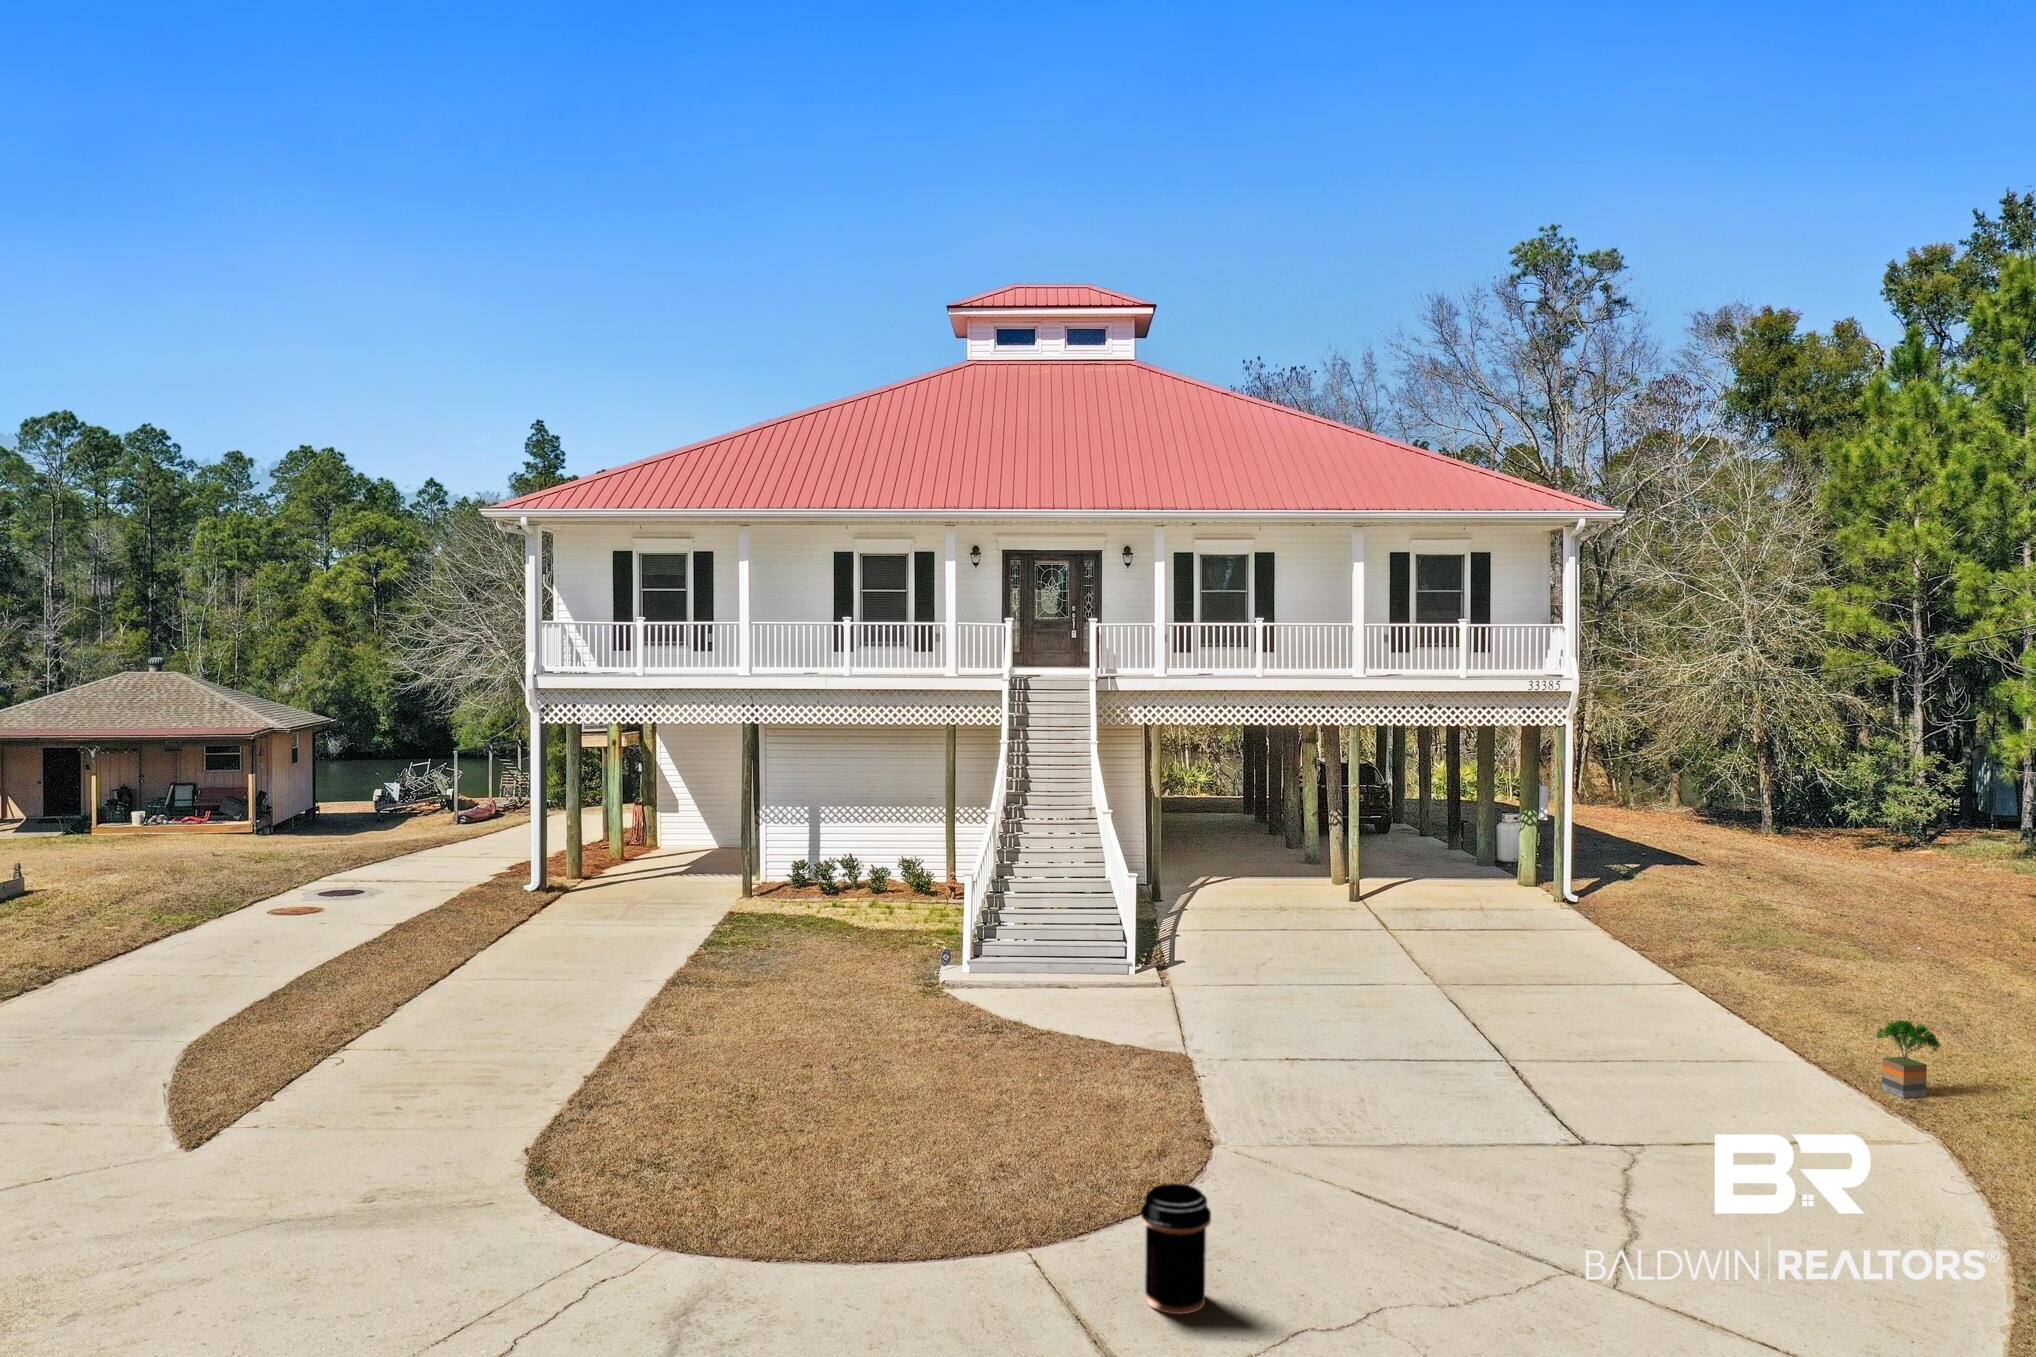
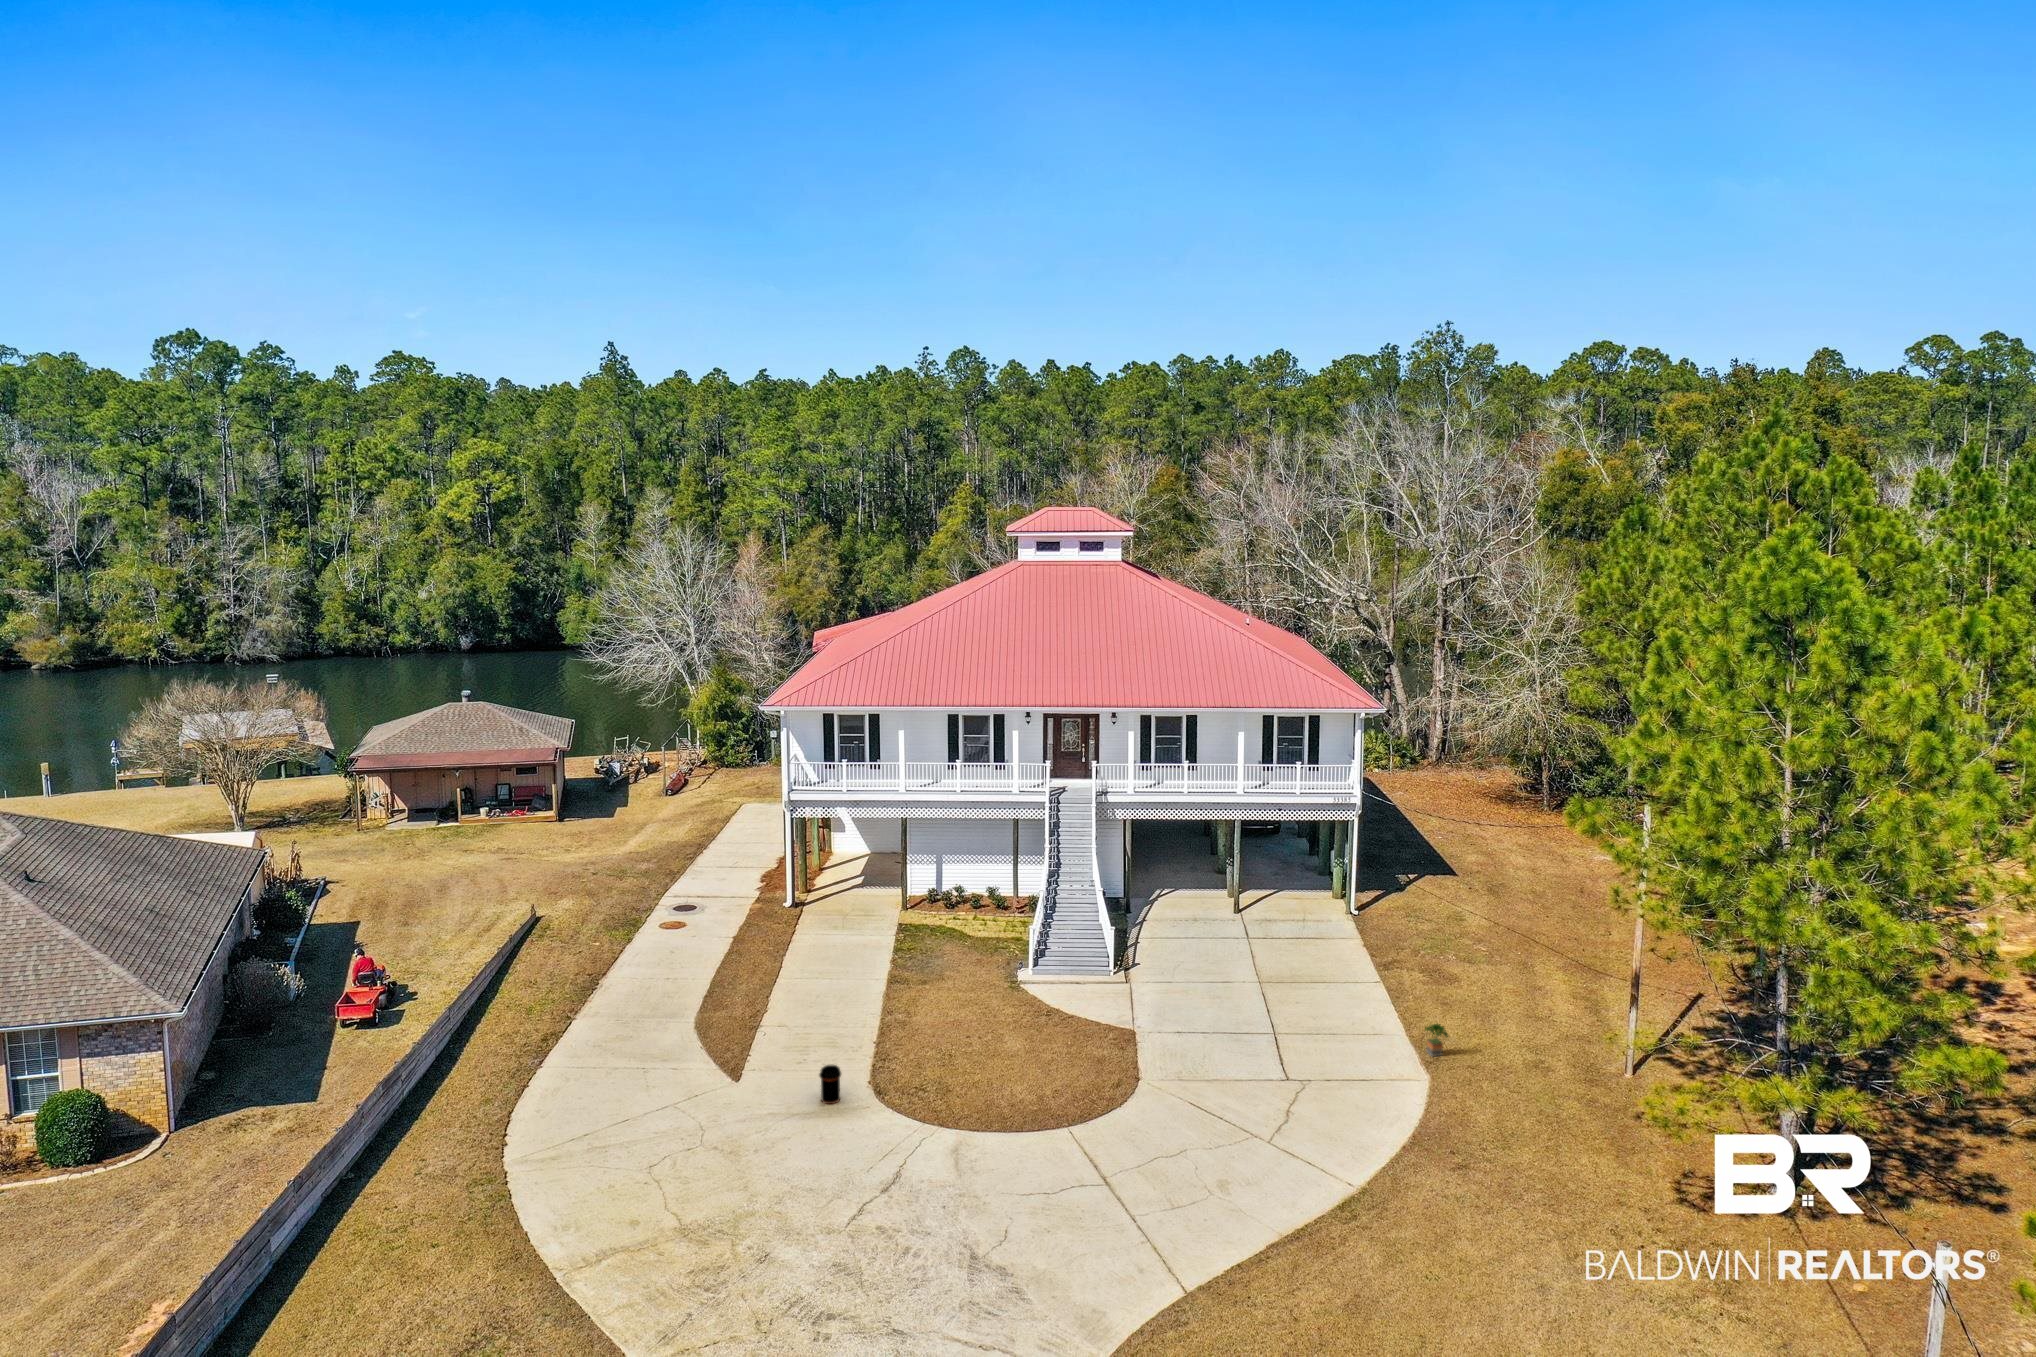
trash can: present [1141,1183,1211,1314] -> present [819,1065,841,1104]

